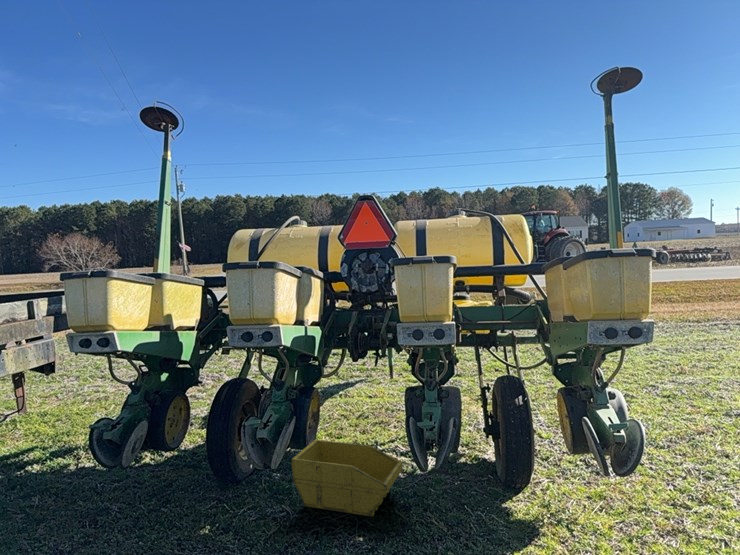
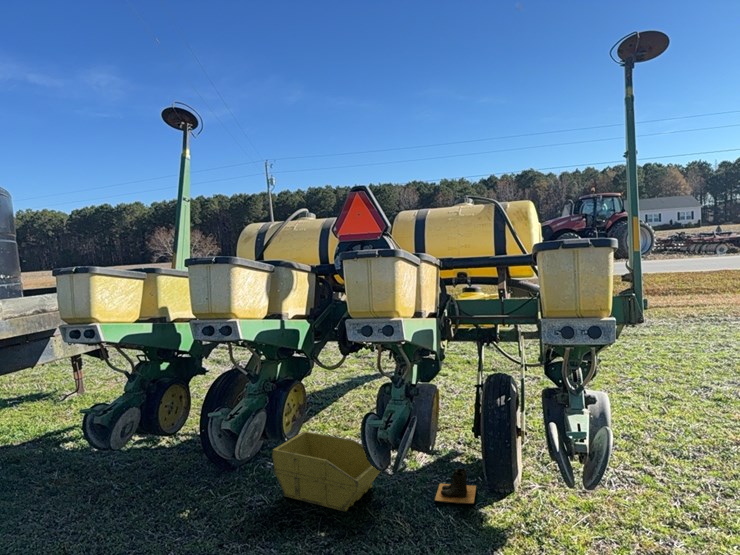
boots: none [453,468,494,501] -> present [434,469,477,504]

